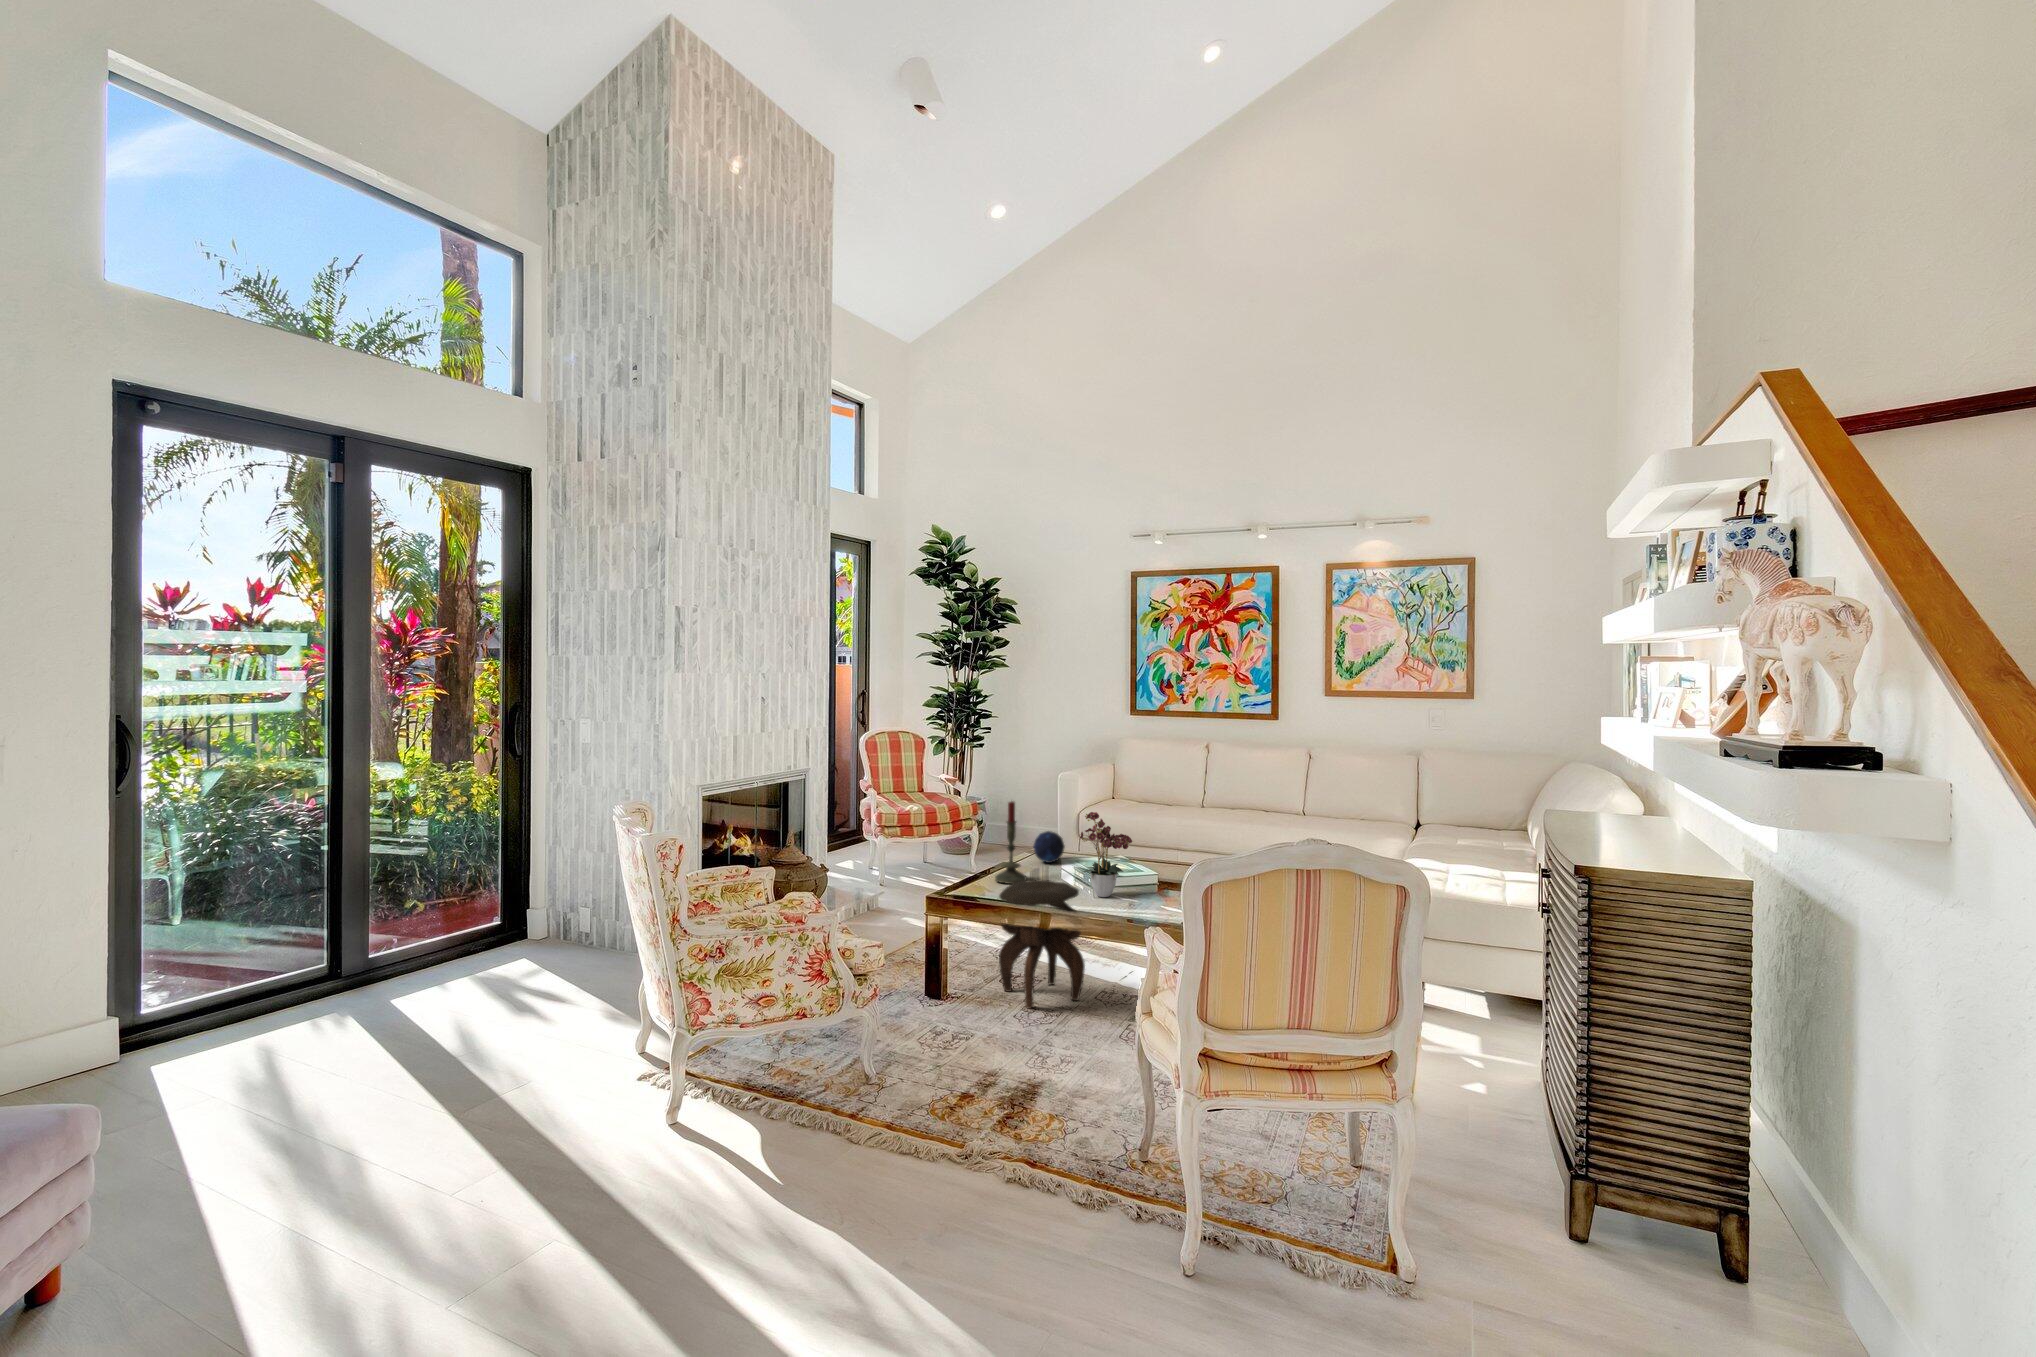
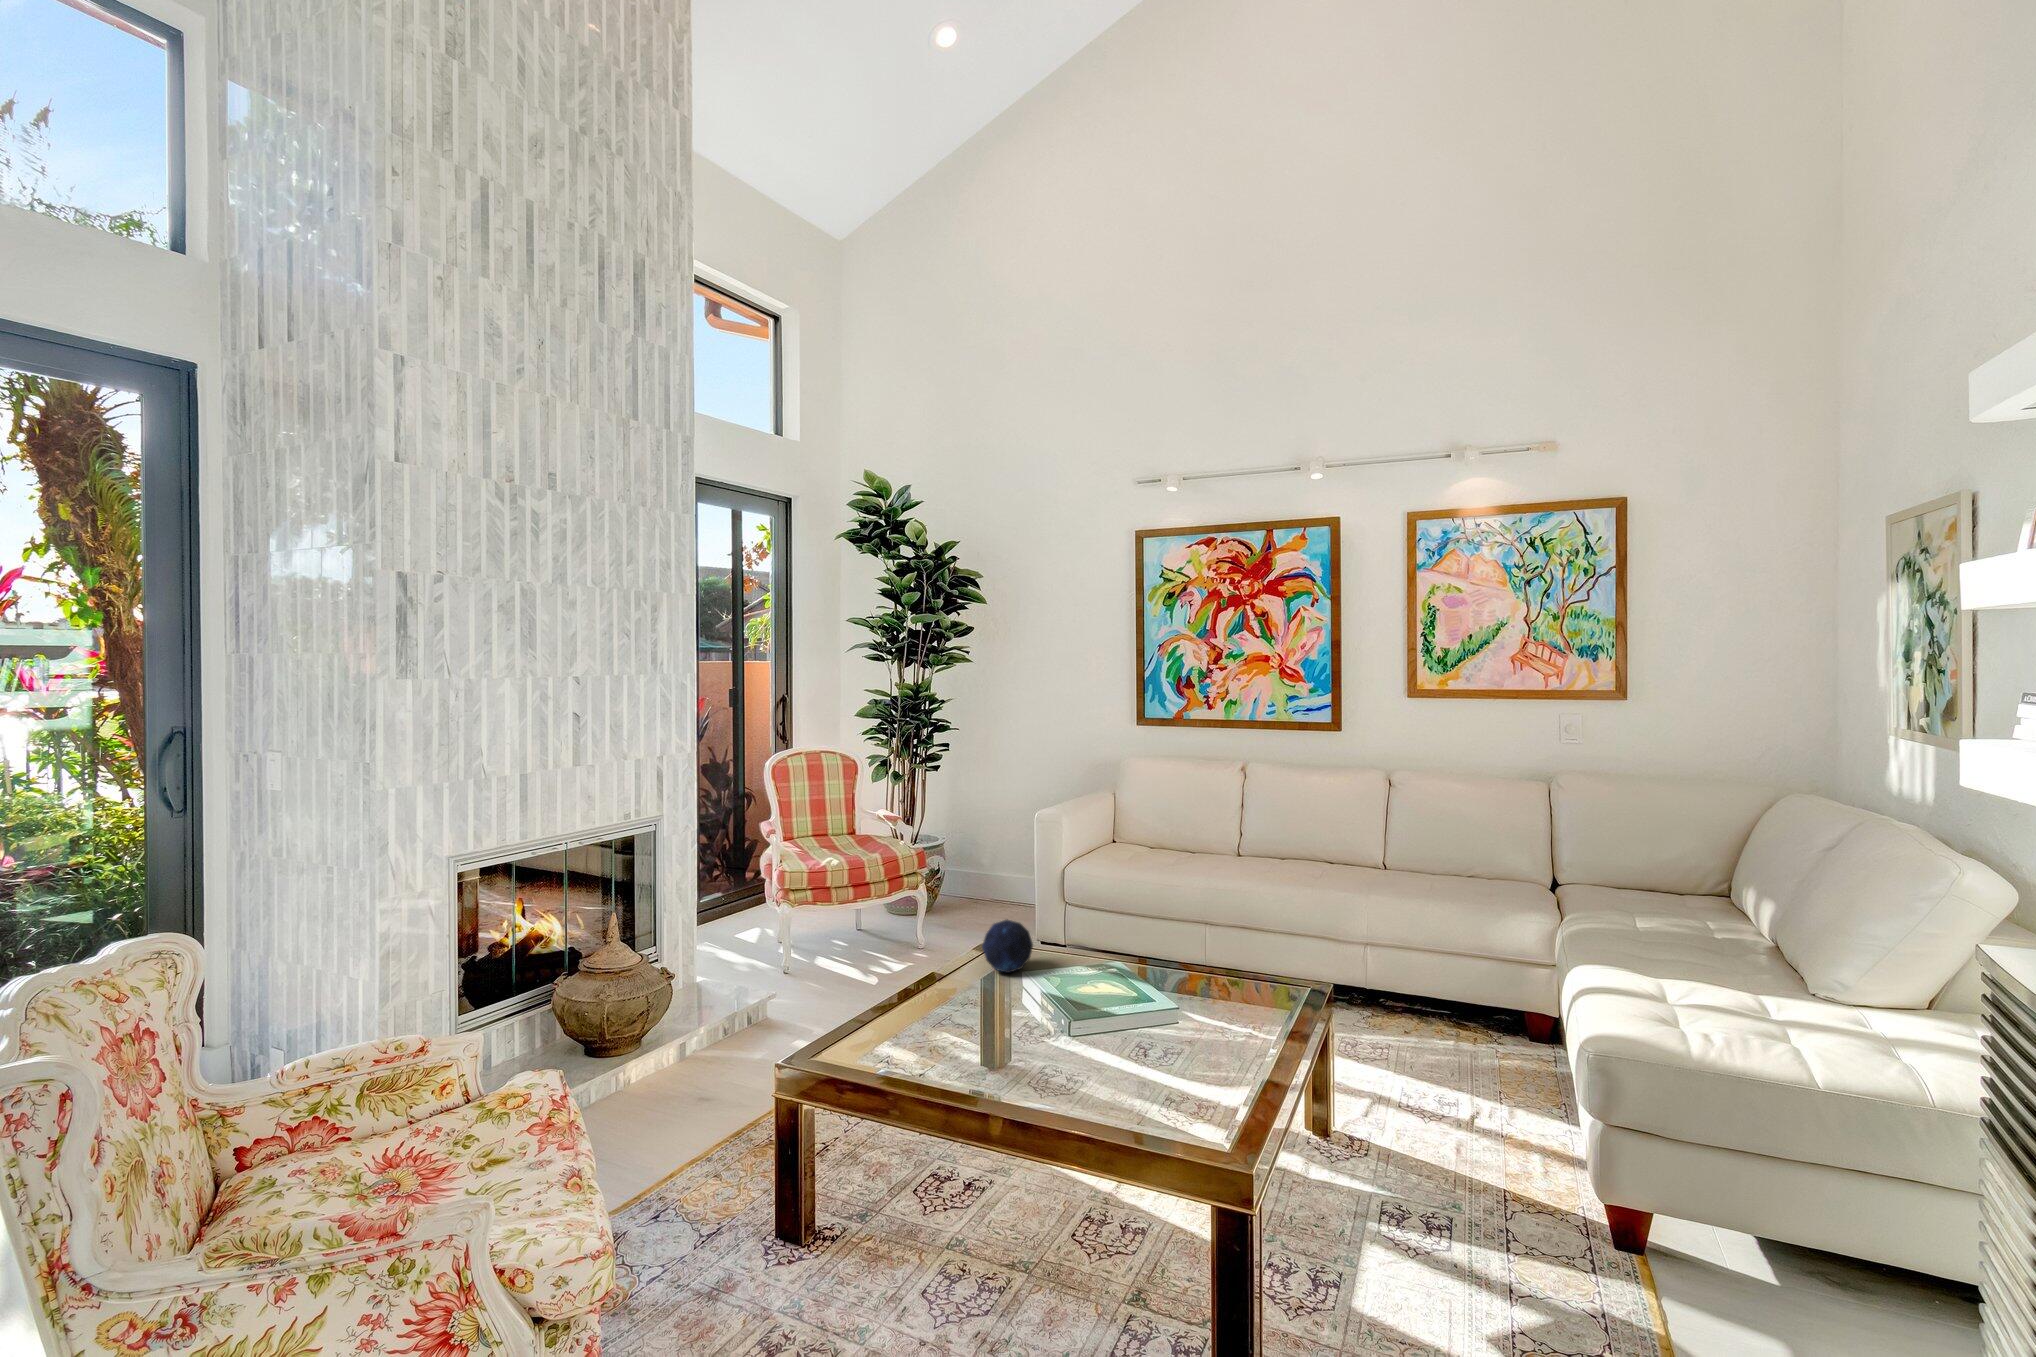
candle: present [995,801,1027,884] -> none [912,879,965,1024]
flower arrangement: present [1081,812,1132,897] -> none [1044,905,1151,1067]
footstool: present [999,880,1085,1009] -> none [905,1019,1064,1273]

